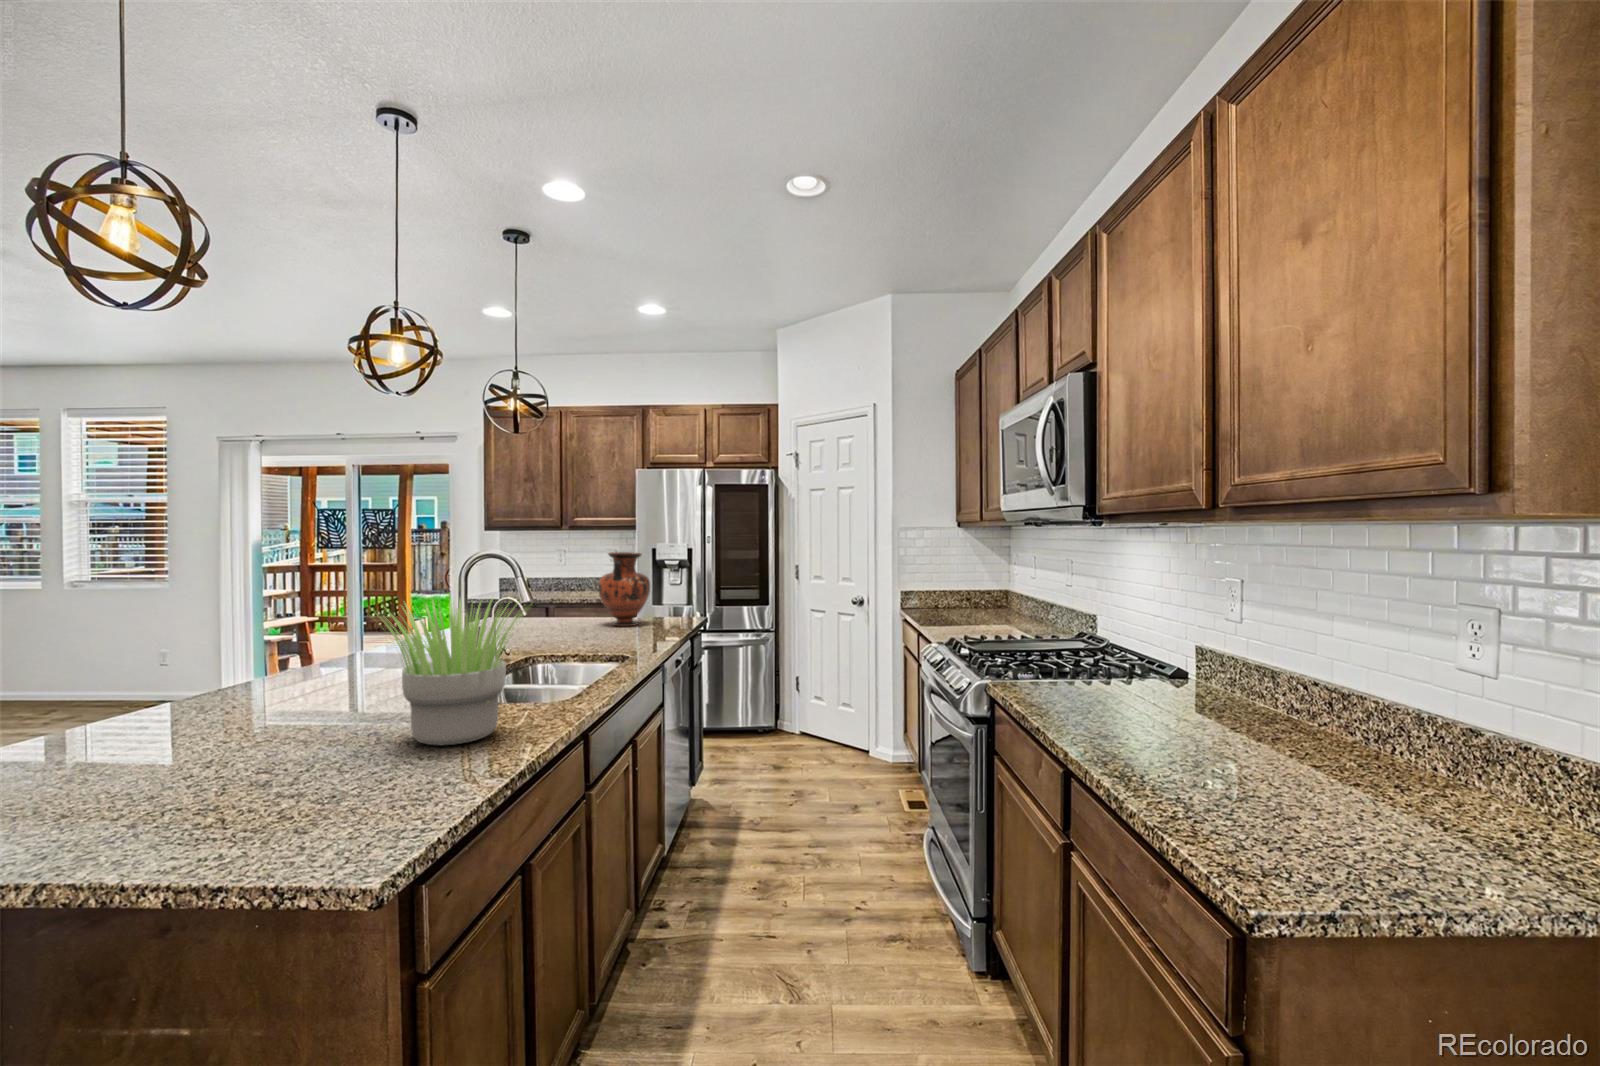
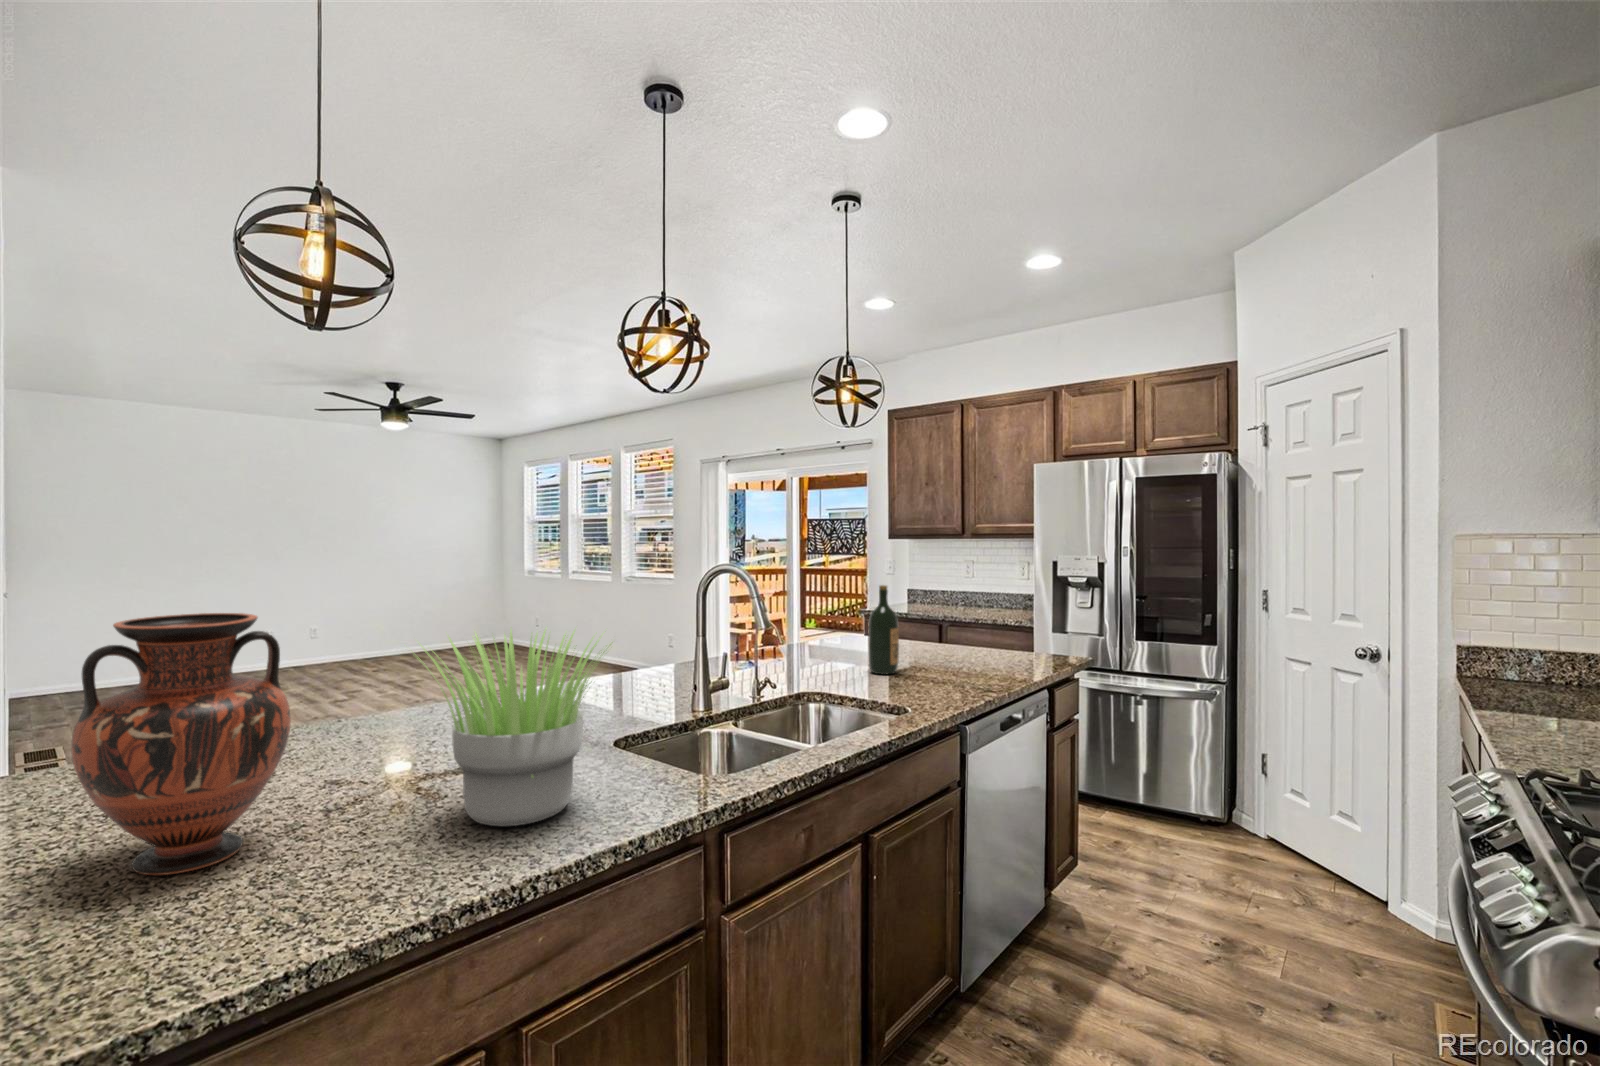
vase: present [598,552,650,626] -> present [71,613,291,875]
wine bottle: none [564,567,589,639] -> present [868,585,899,674]

